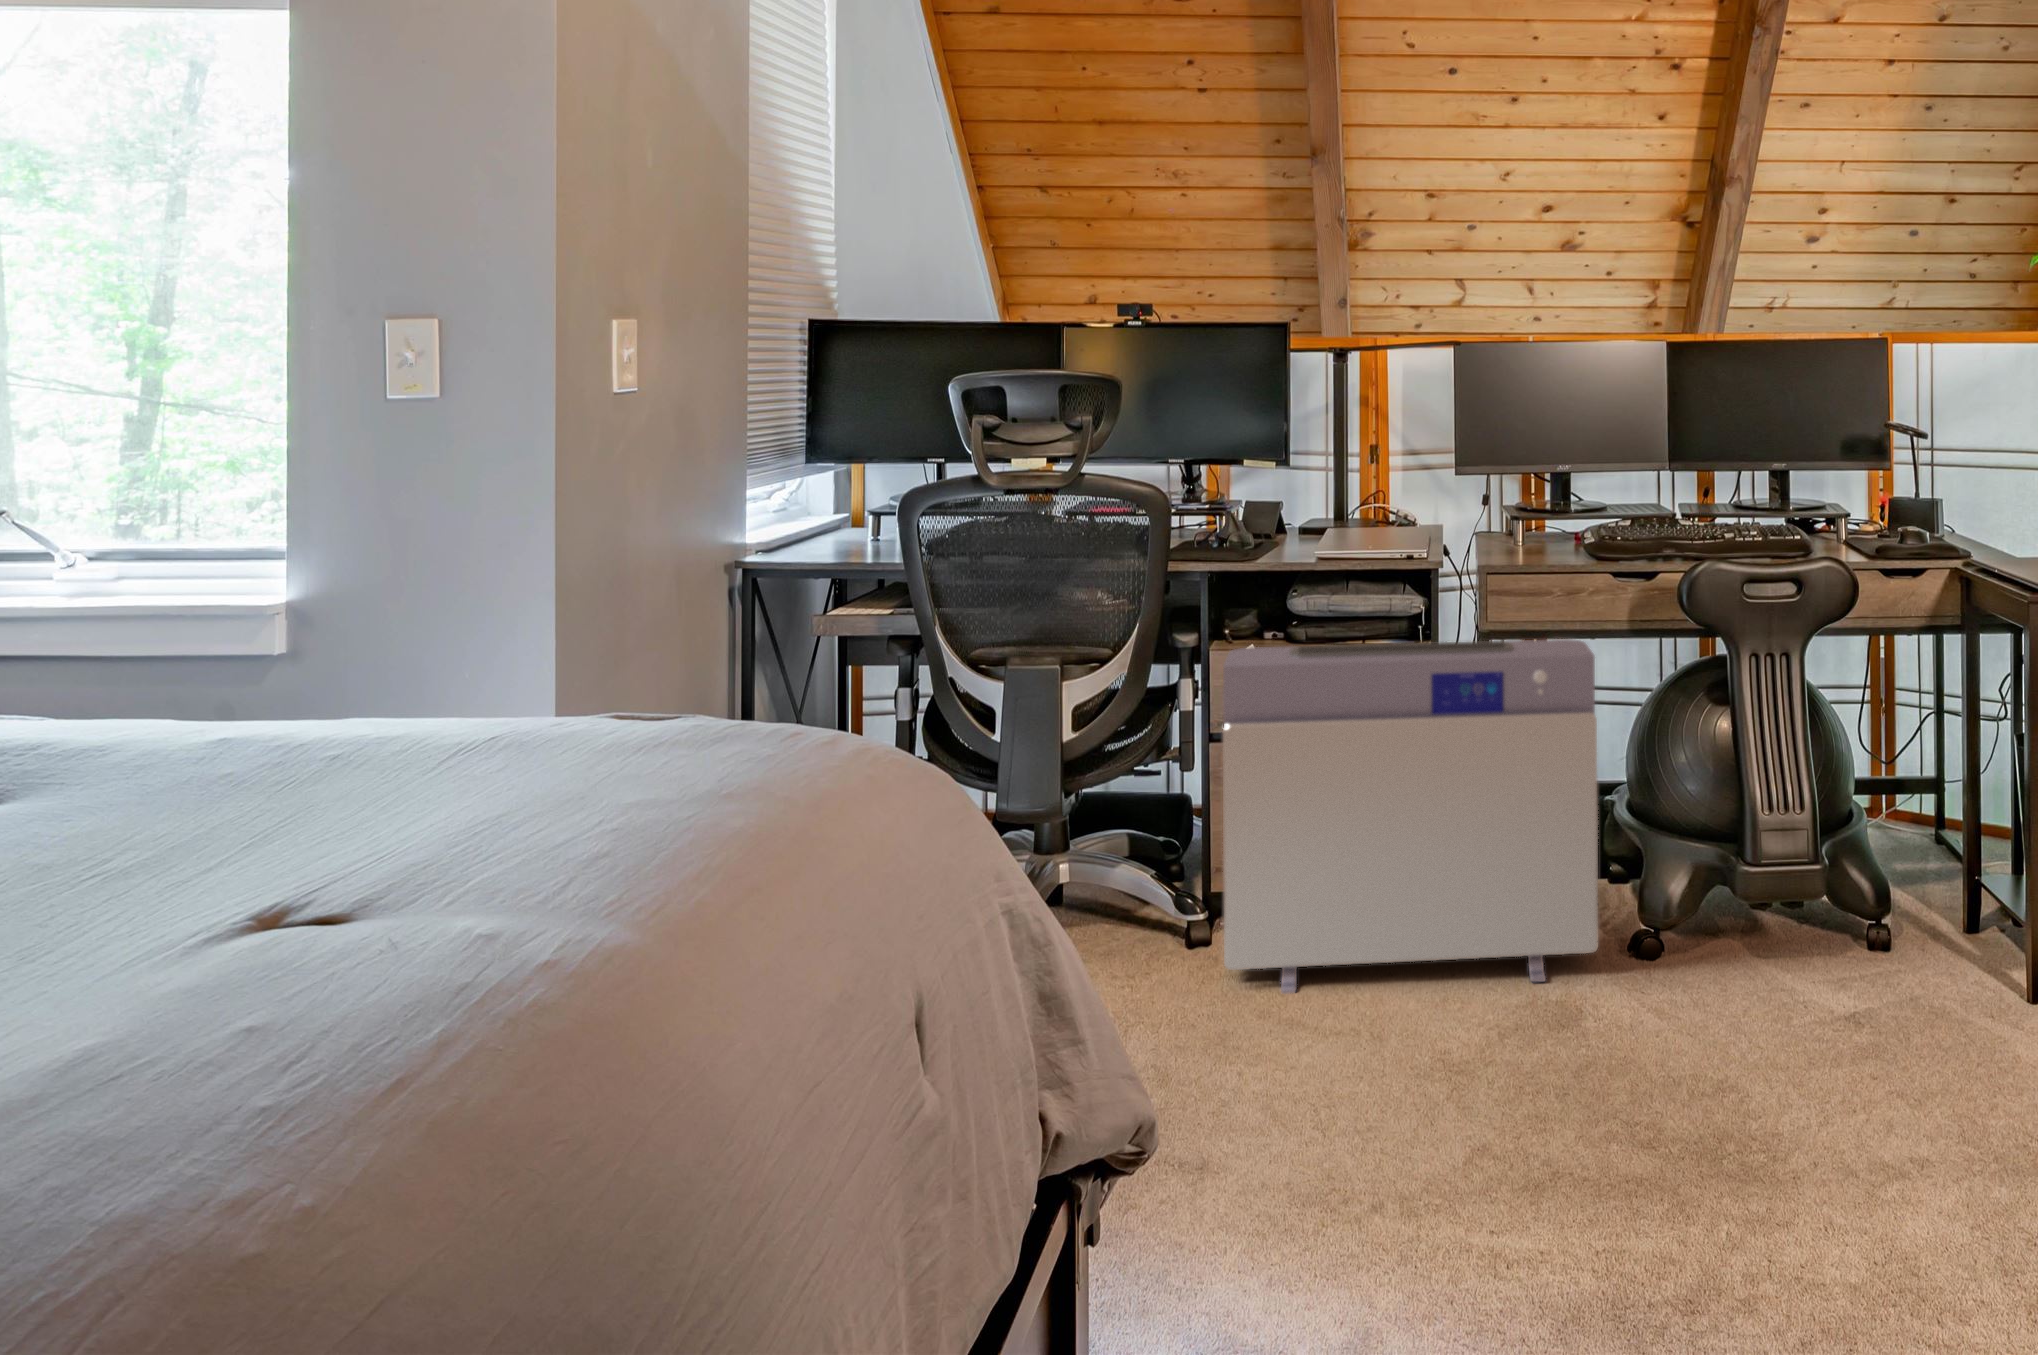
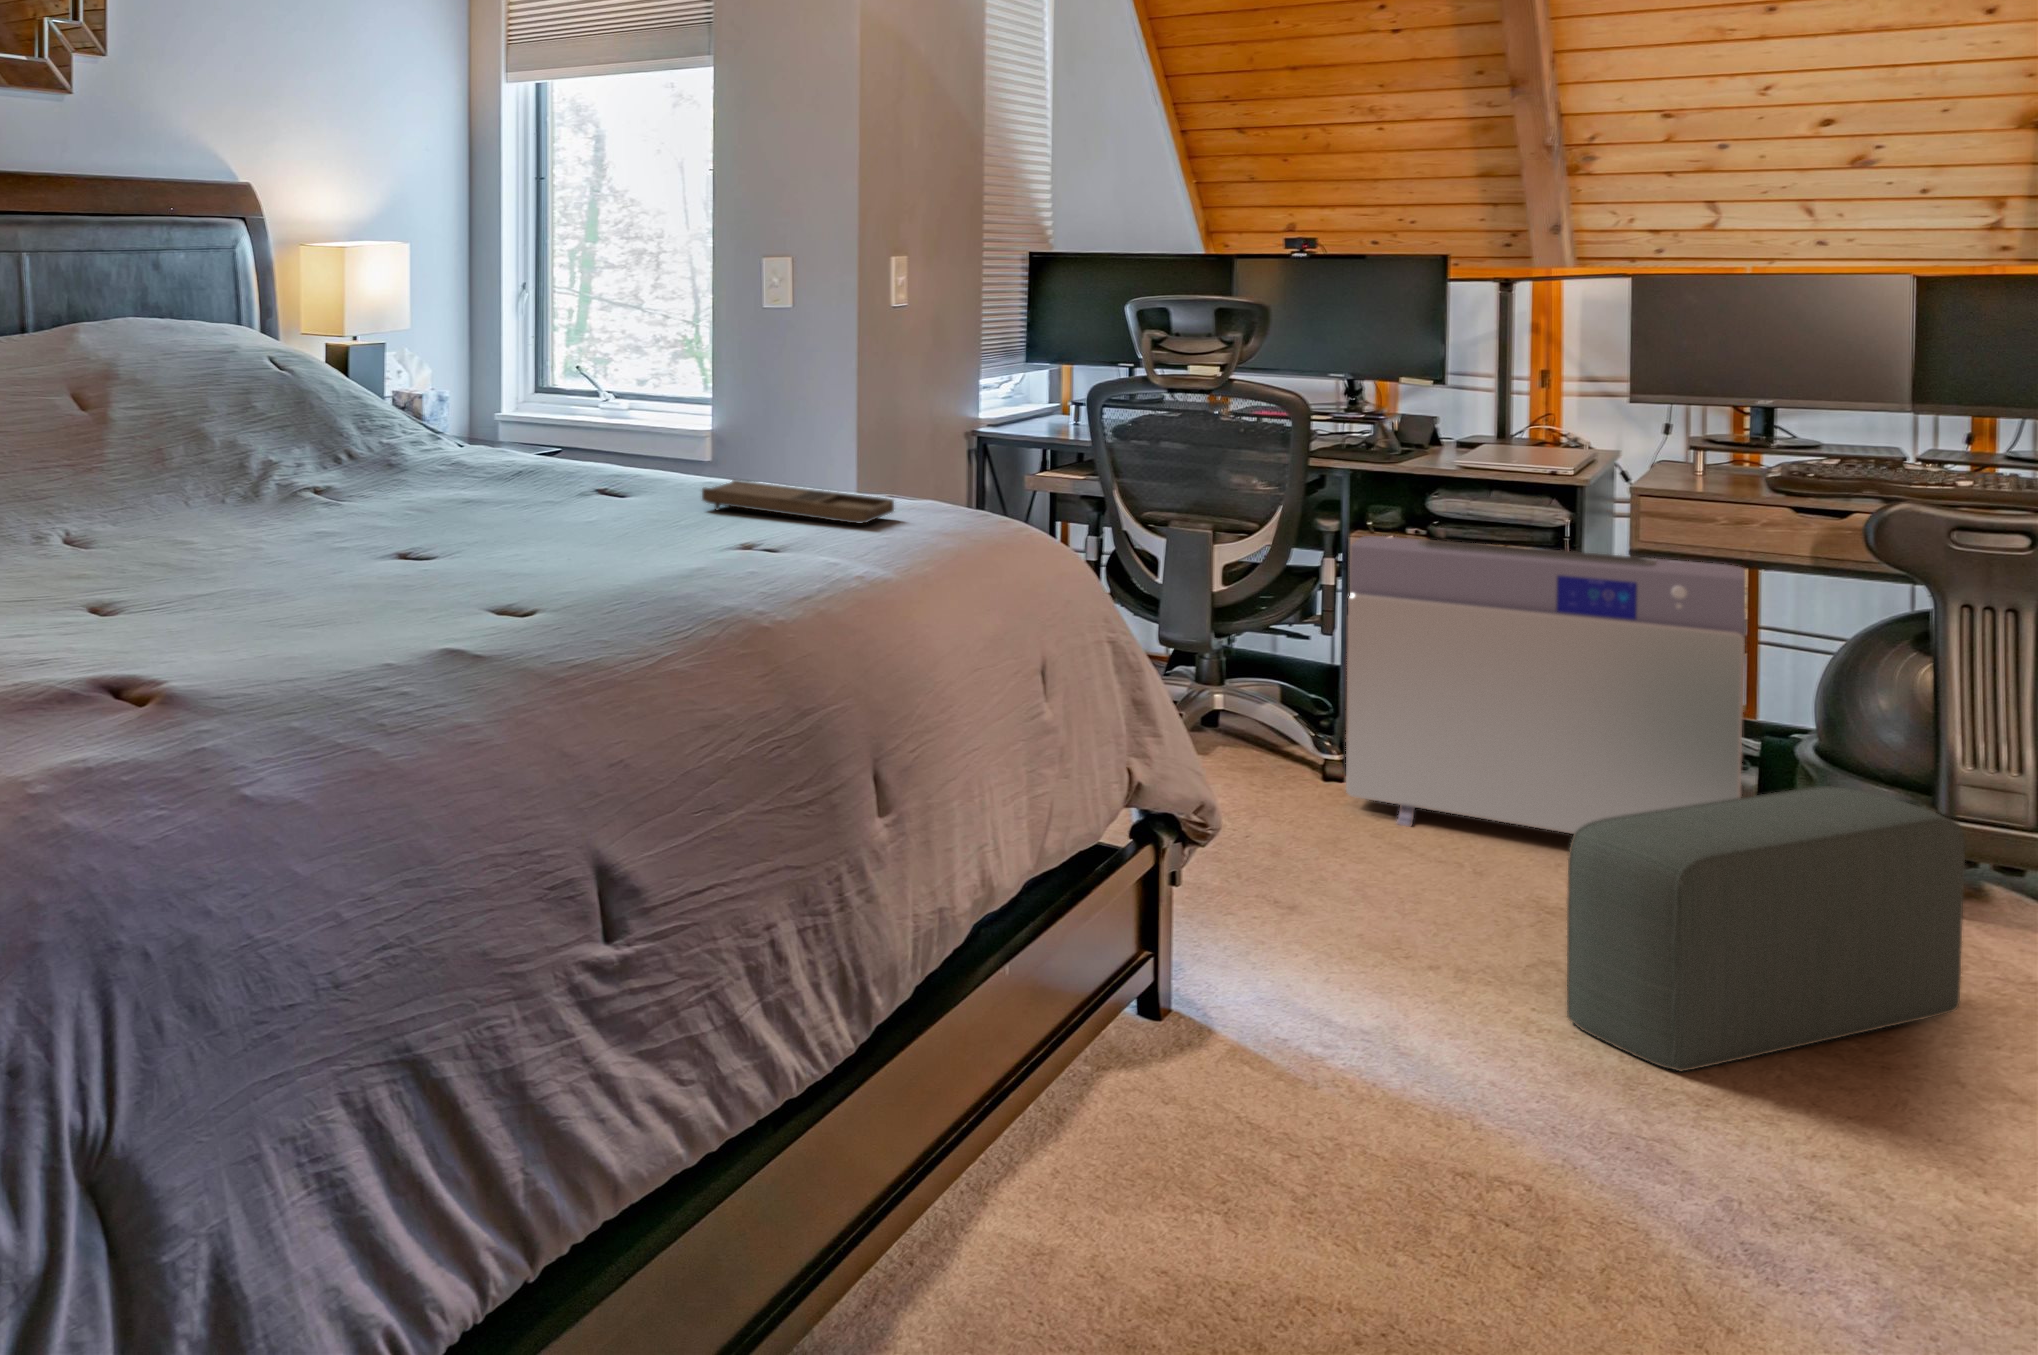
tray: none [122,759,604,847] -> present [702,480,894,523]
pouf: none [1534,875,1823,1288] -> present [1567,786,1965,1072]

